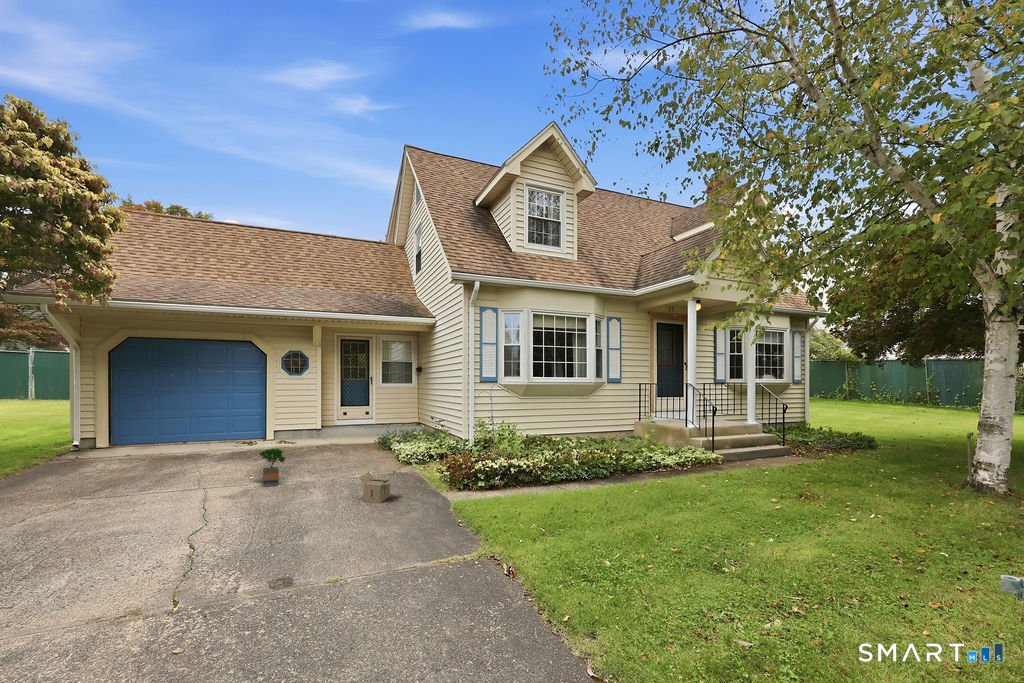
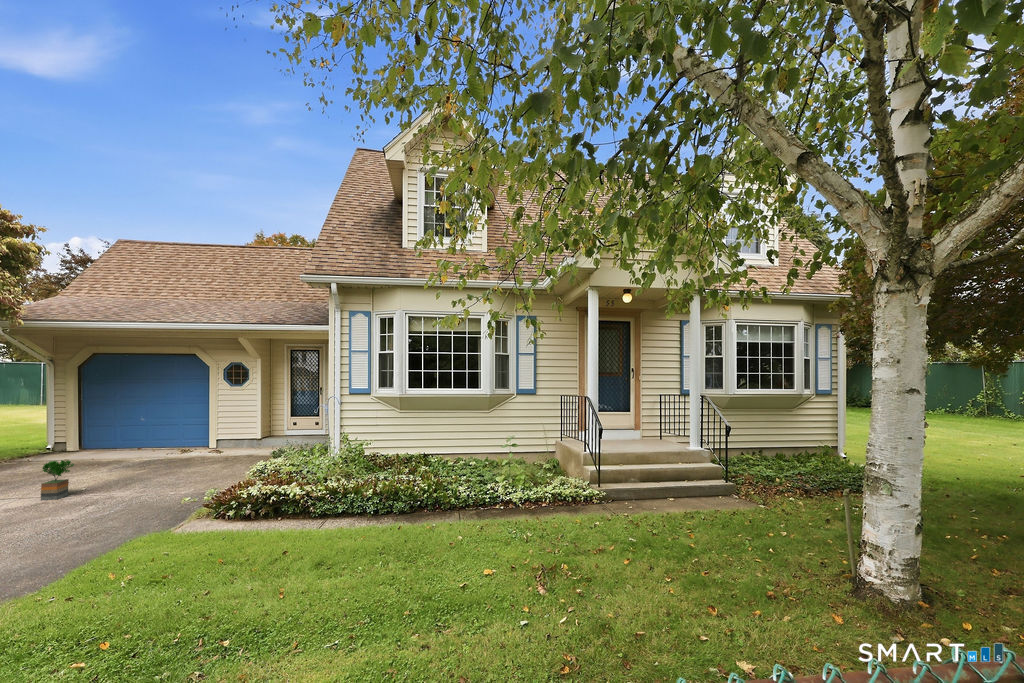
cardboard box: present [359,472,396,503] -> none [50,494,99,534]

